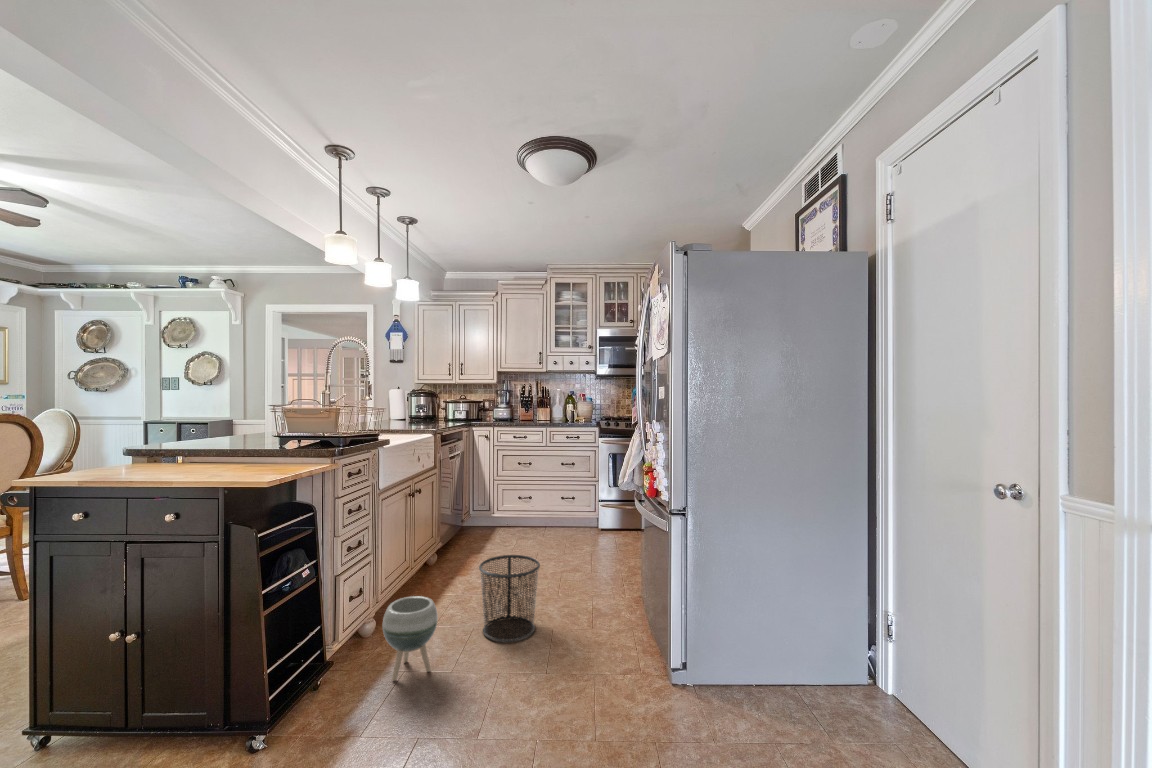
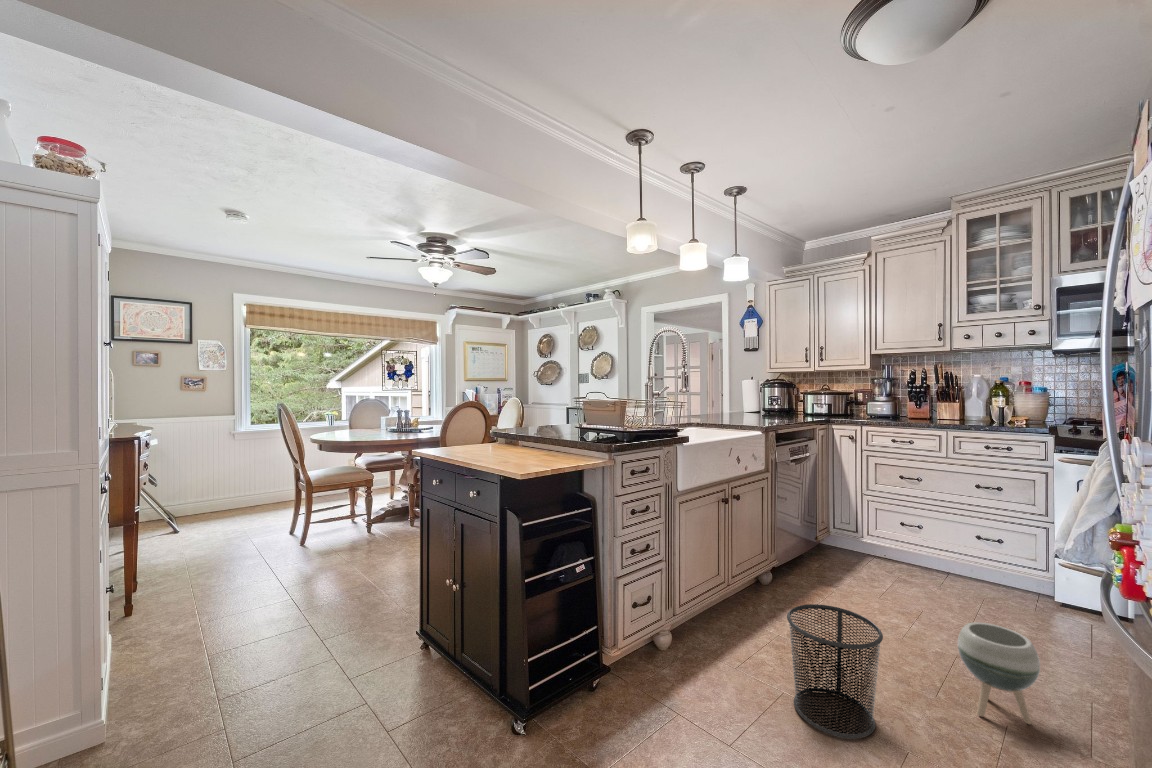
planter: present [383,596,438,681] -> present [958,622,1040,724]

